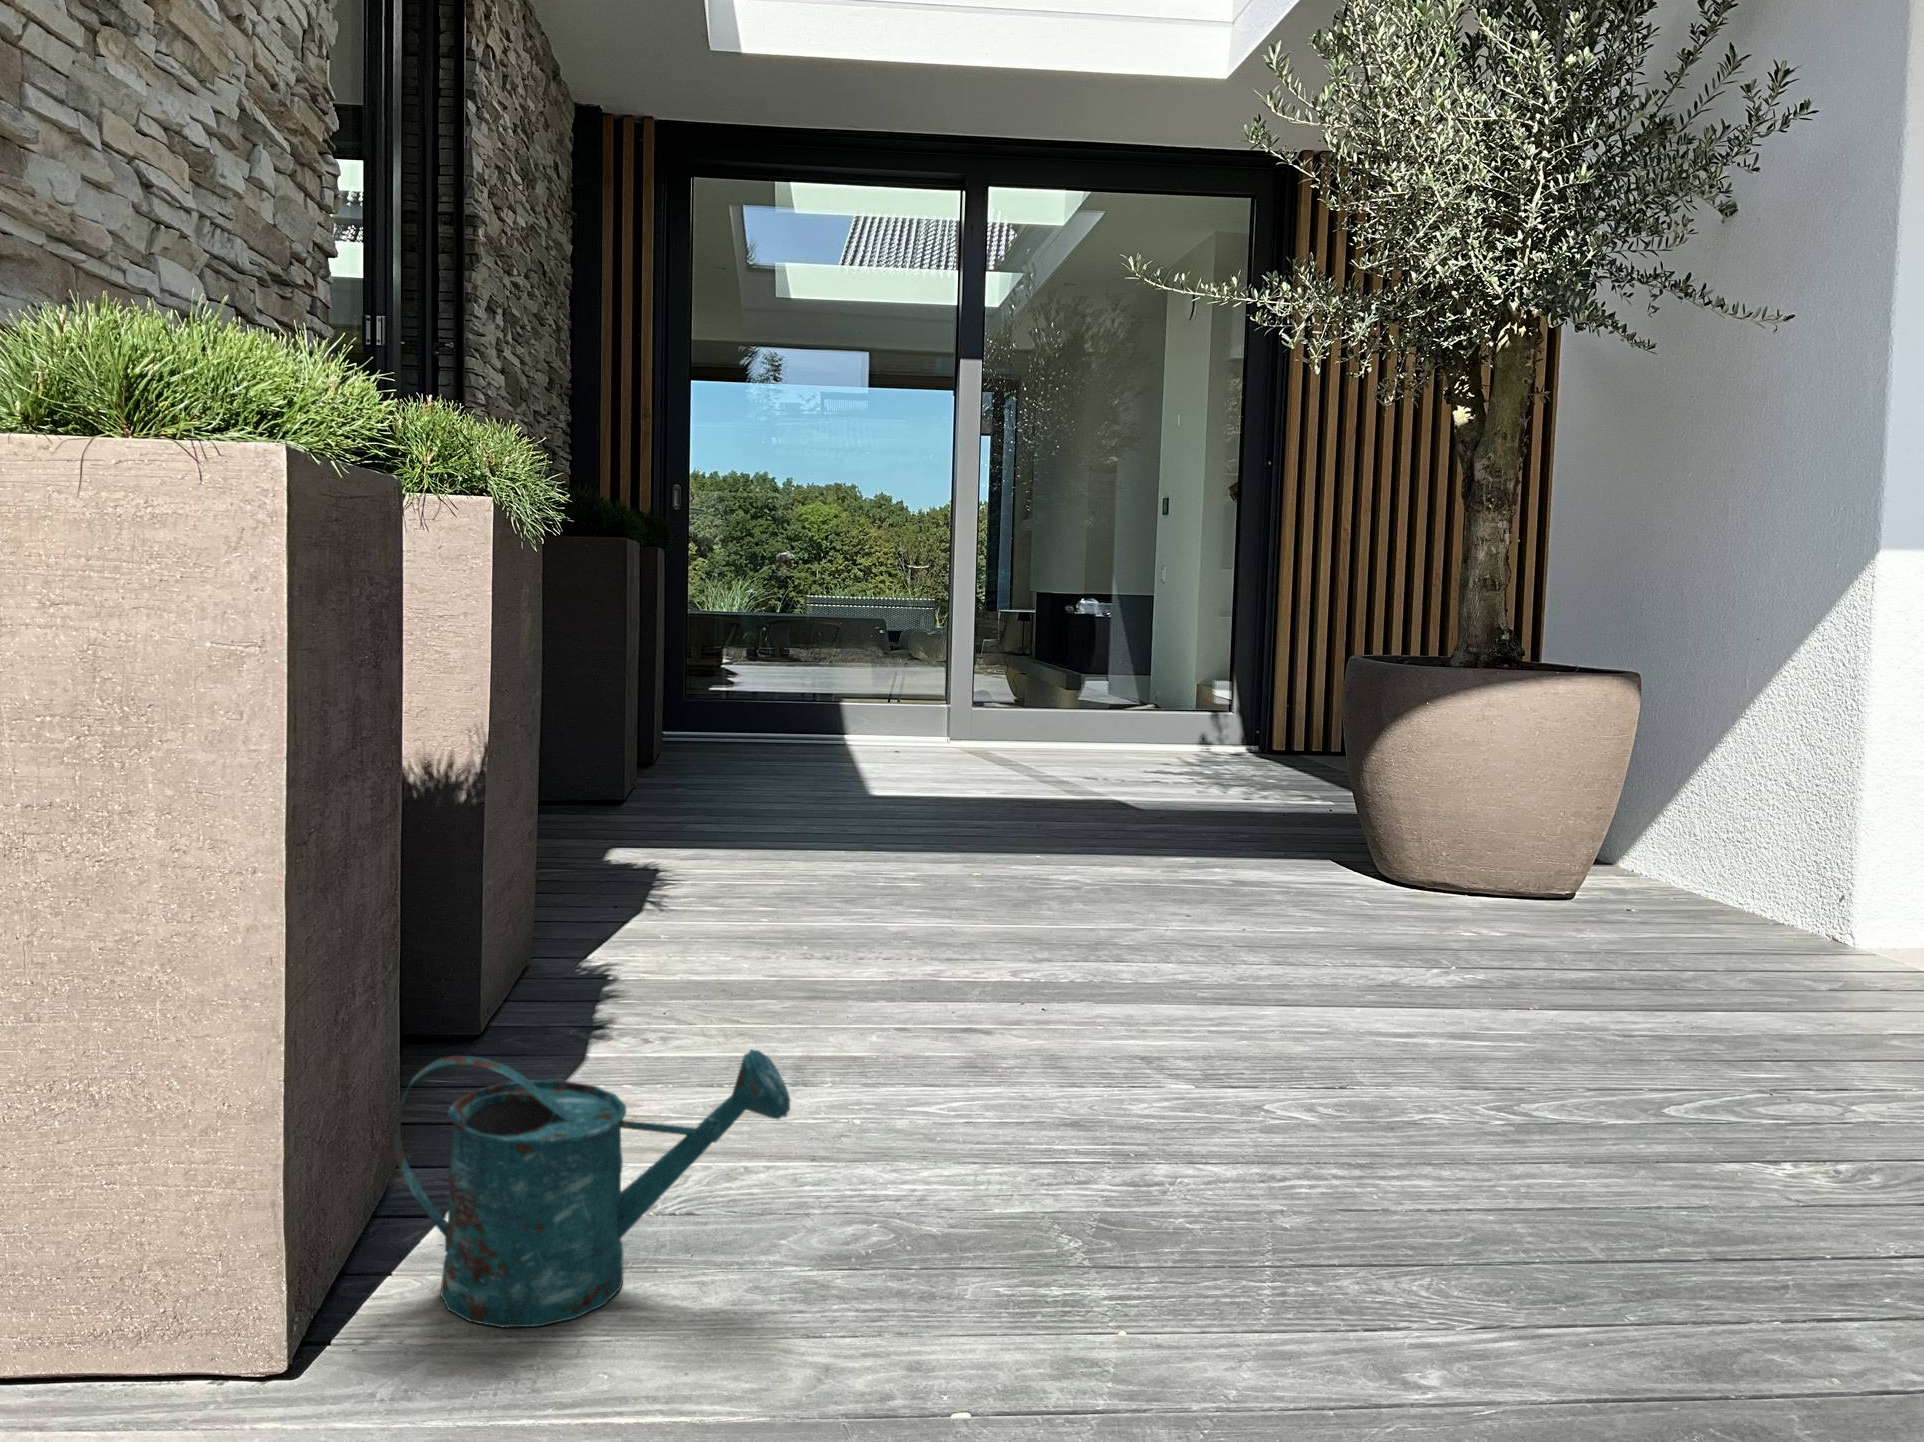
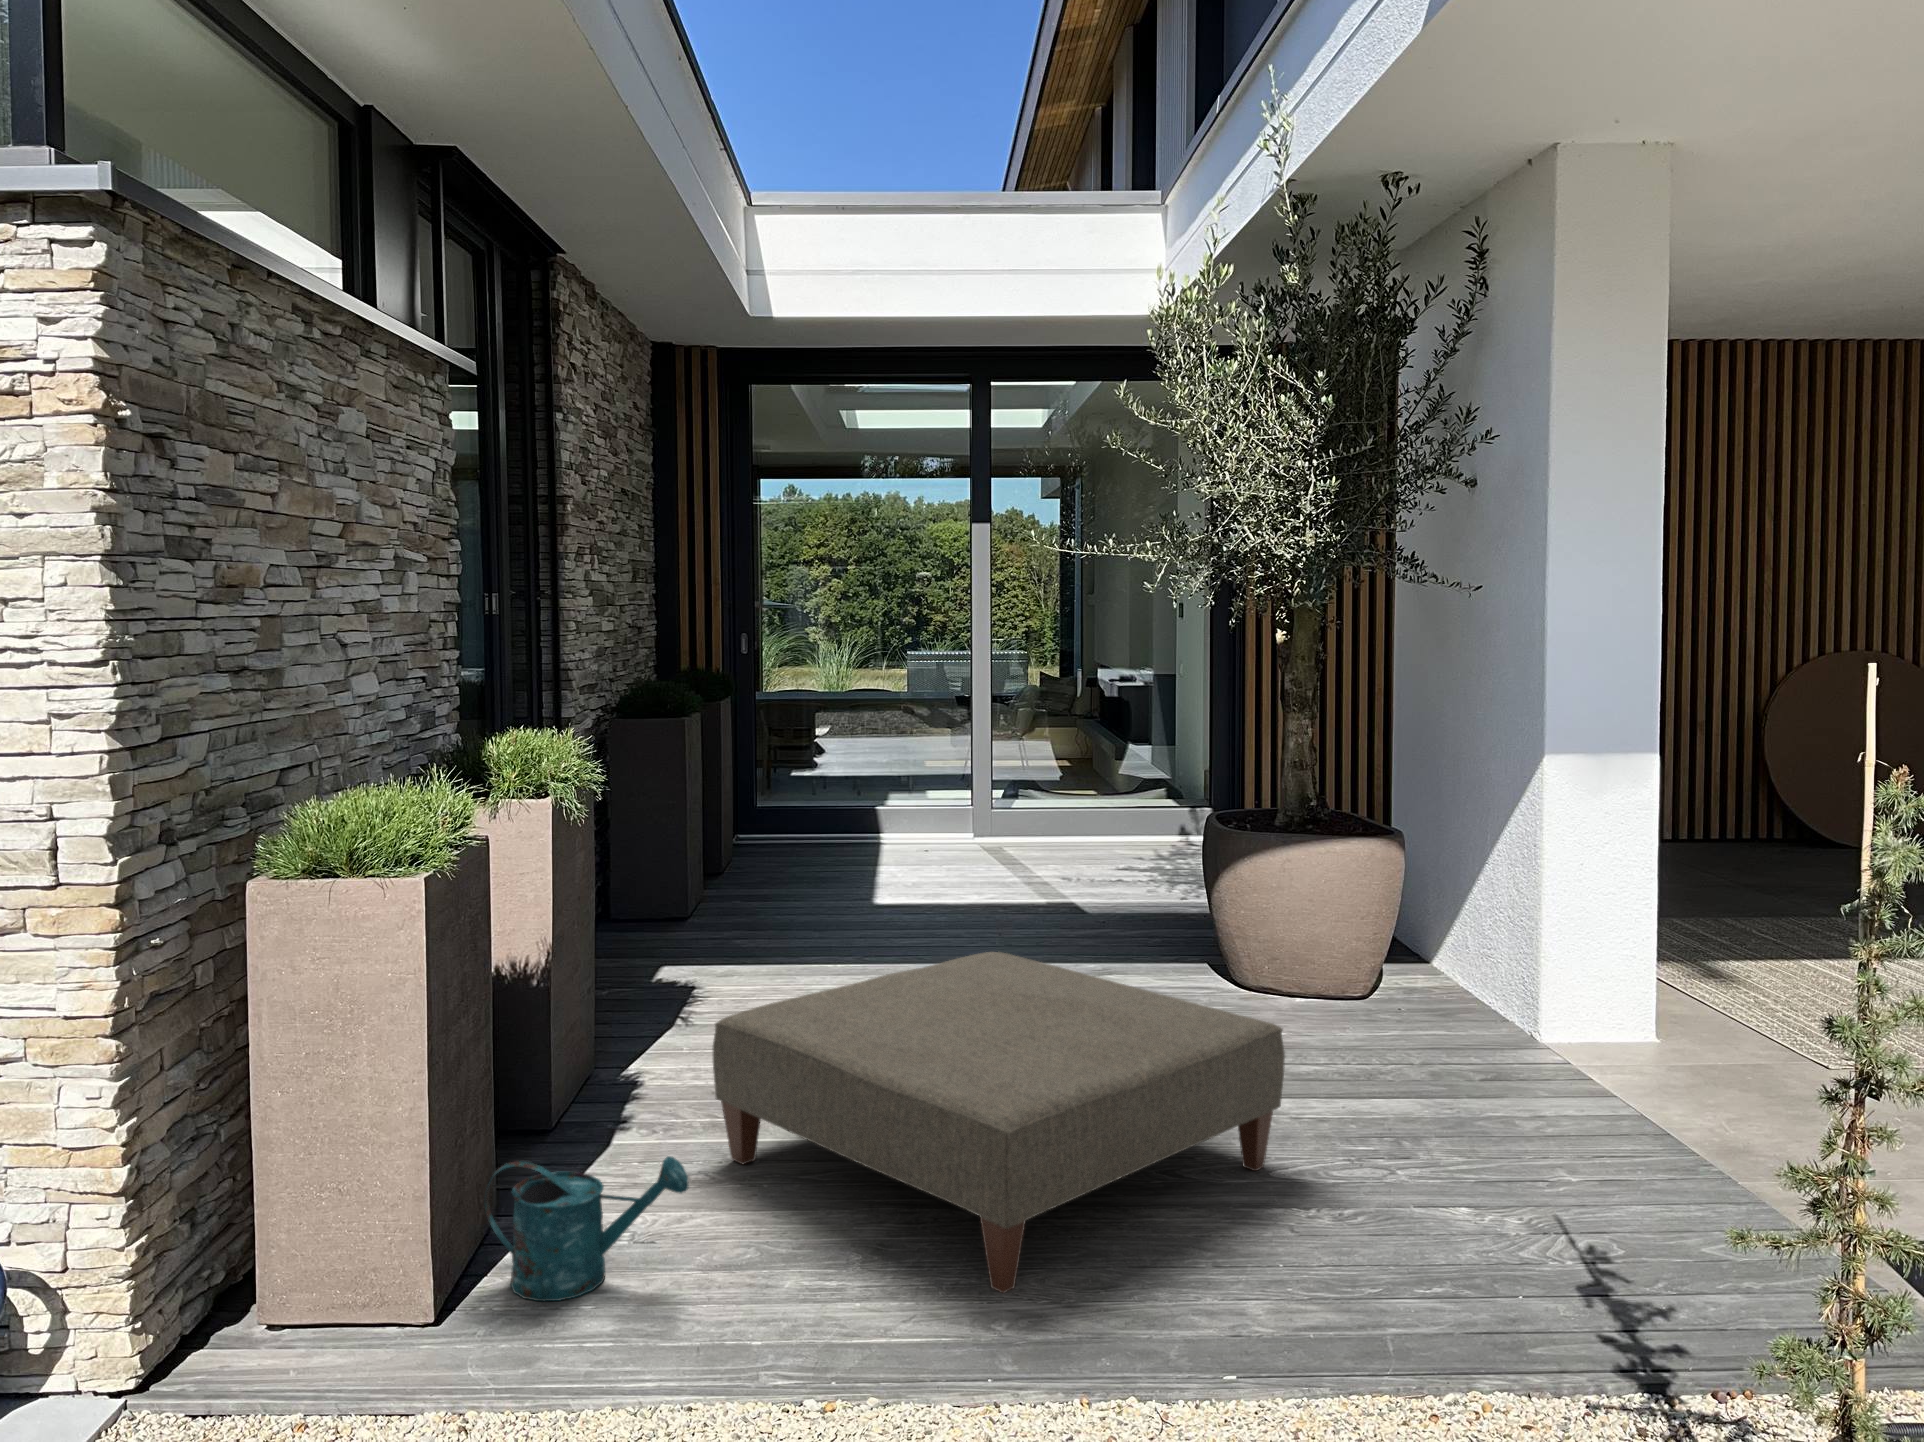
ottoman: none [764,791,1683,1307] -> present [713,952,1285,1293]

